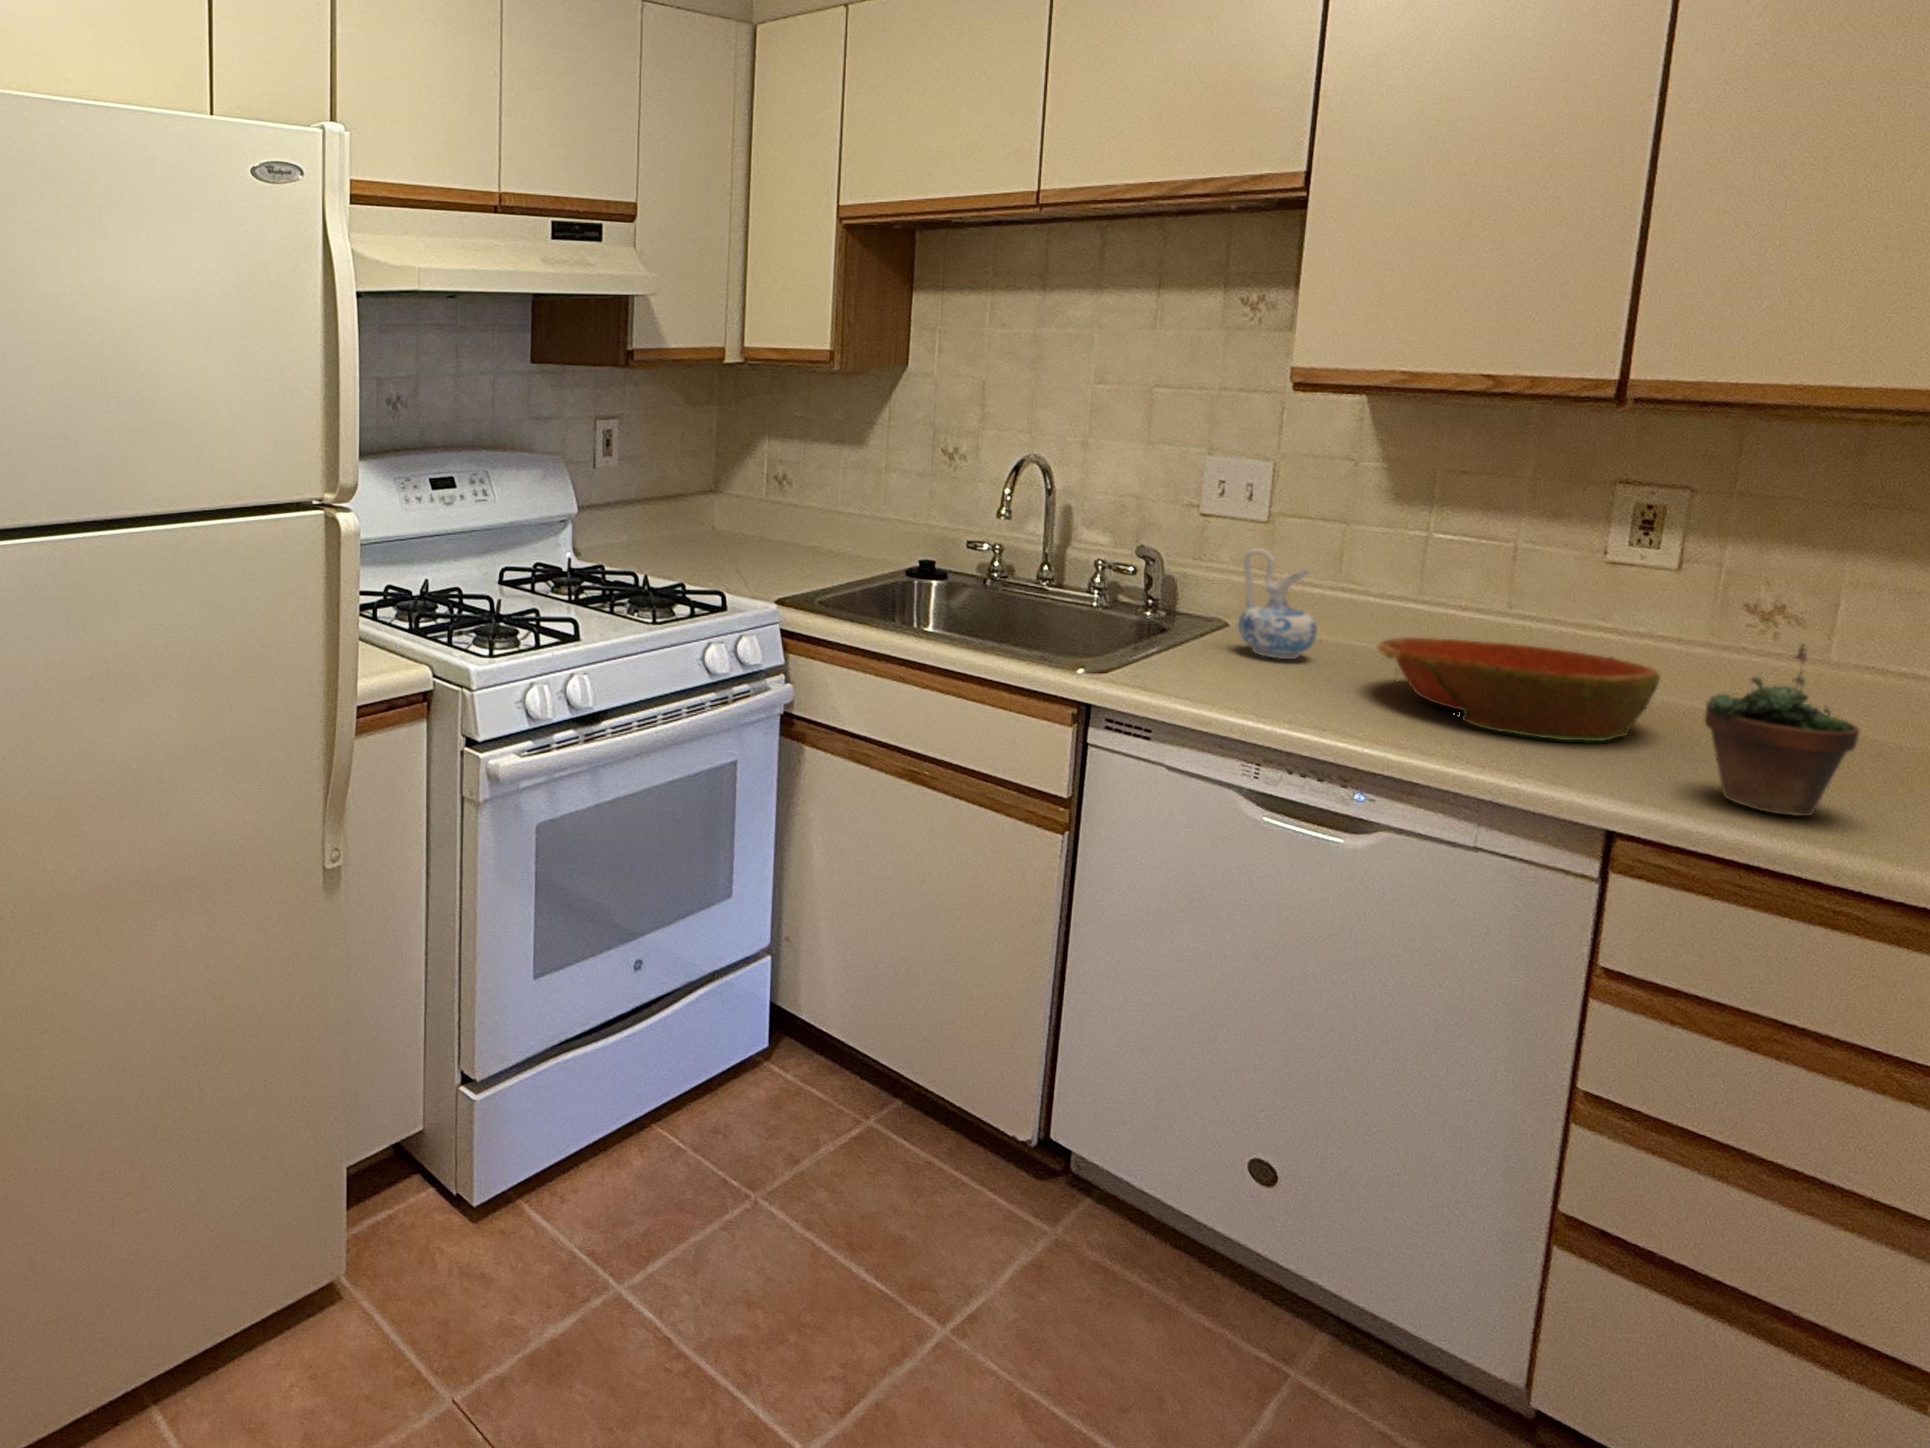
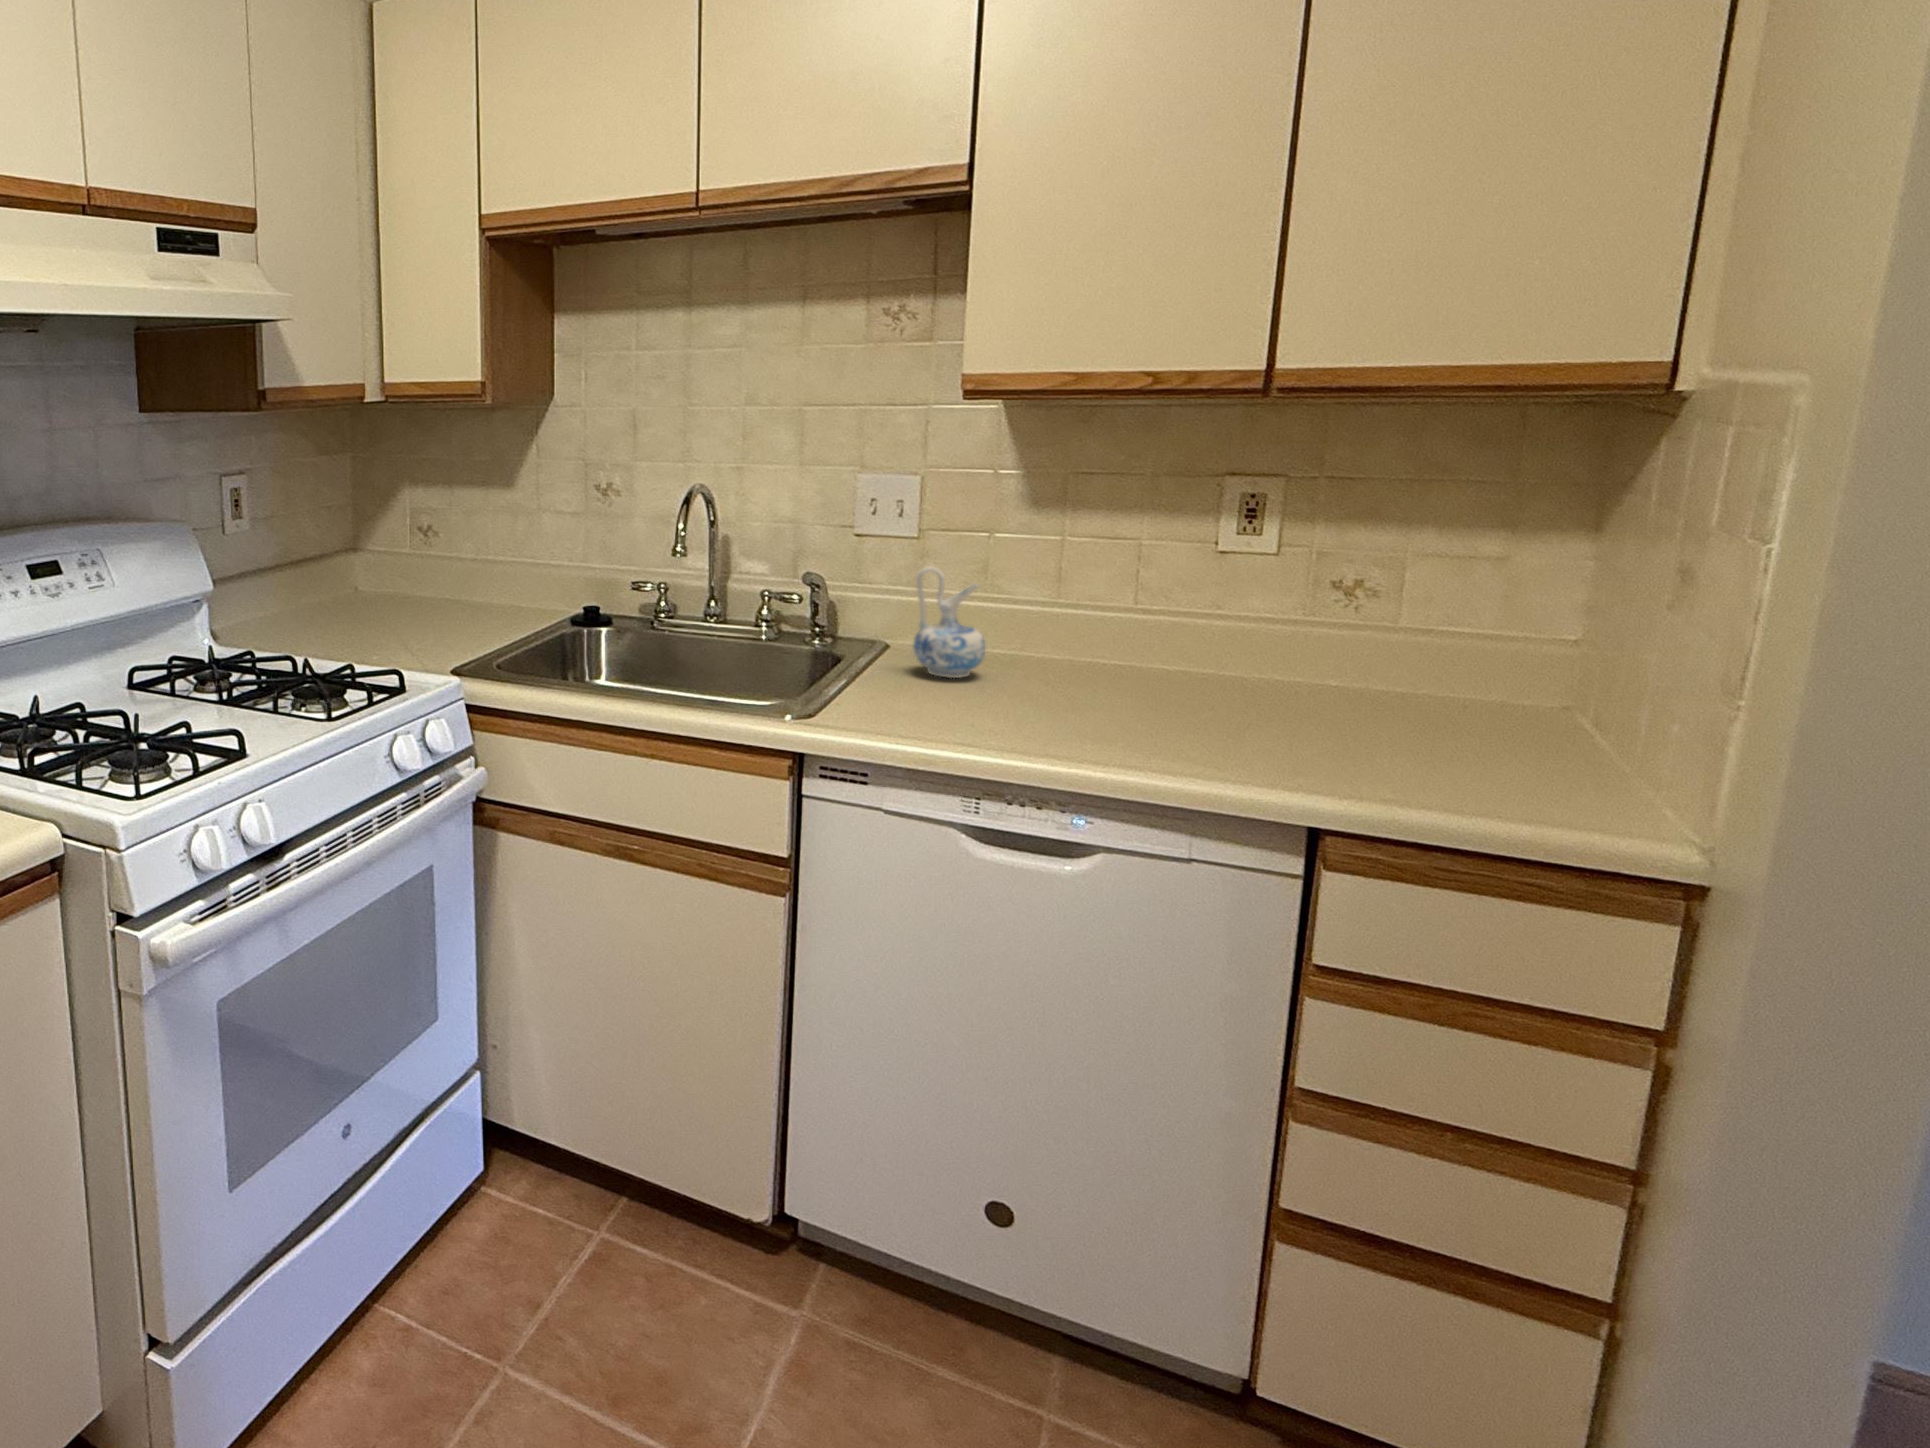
bowl: present [1377,637,1660,741] -> none [1054,640,1304,736]
succulent plant: present [1705,644,1859,816] -> none [1384,622,1519,793]

